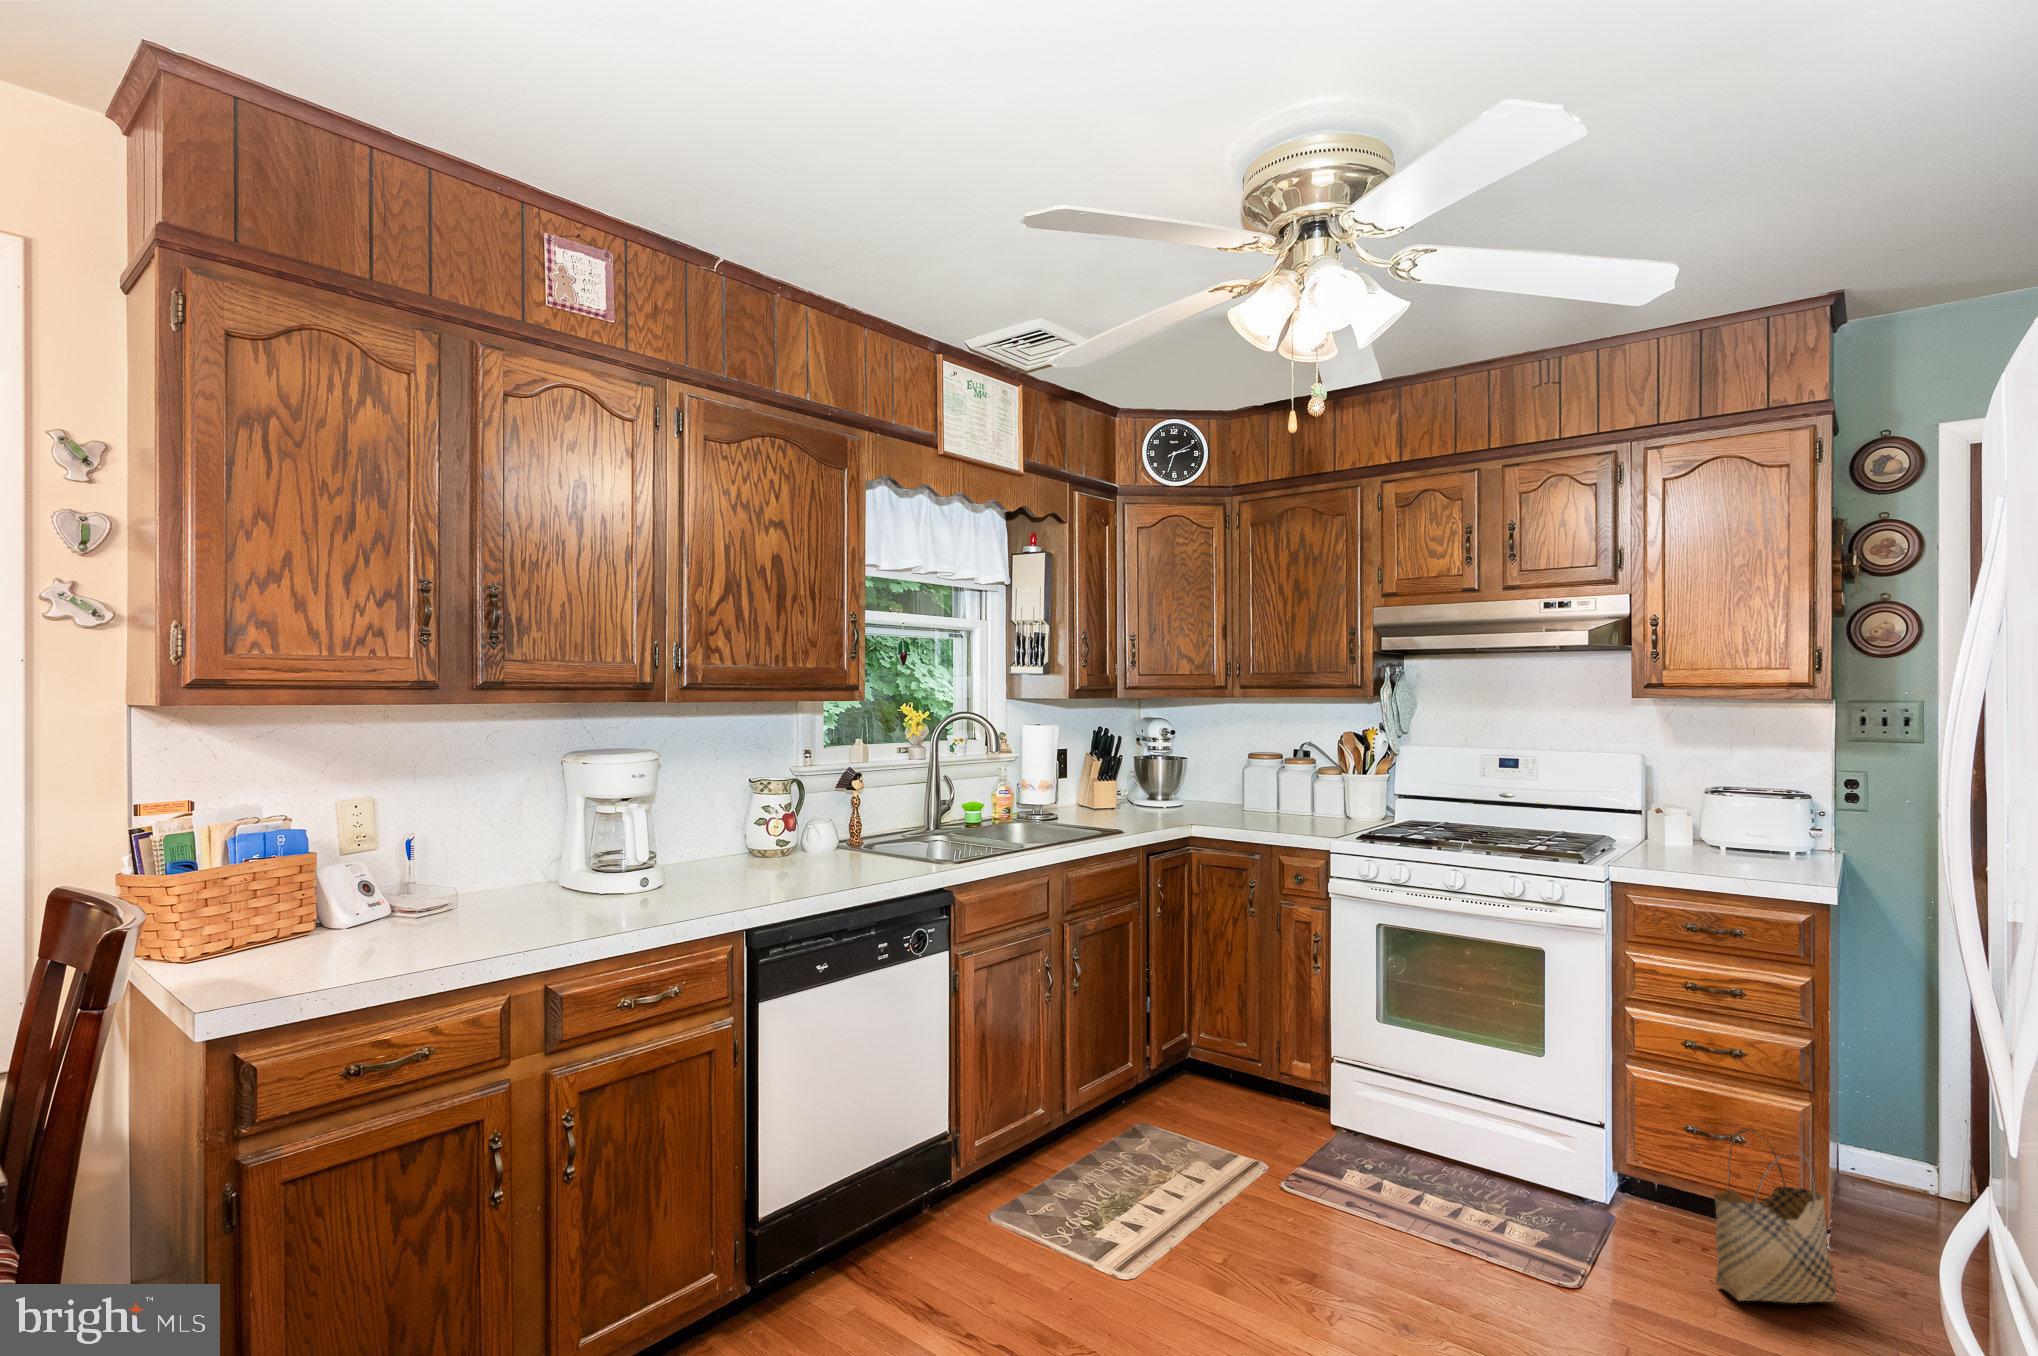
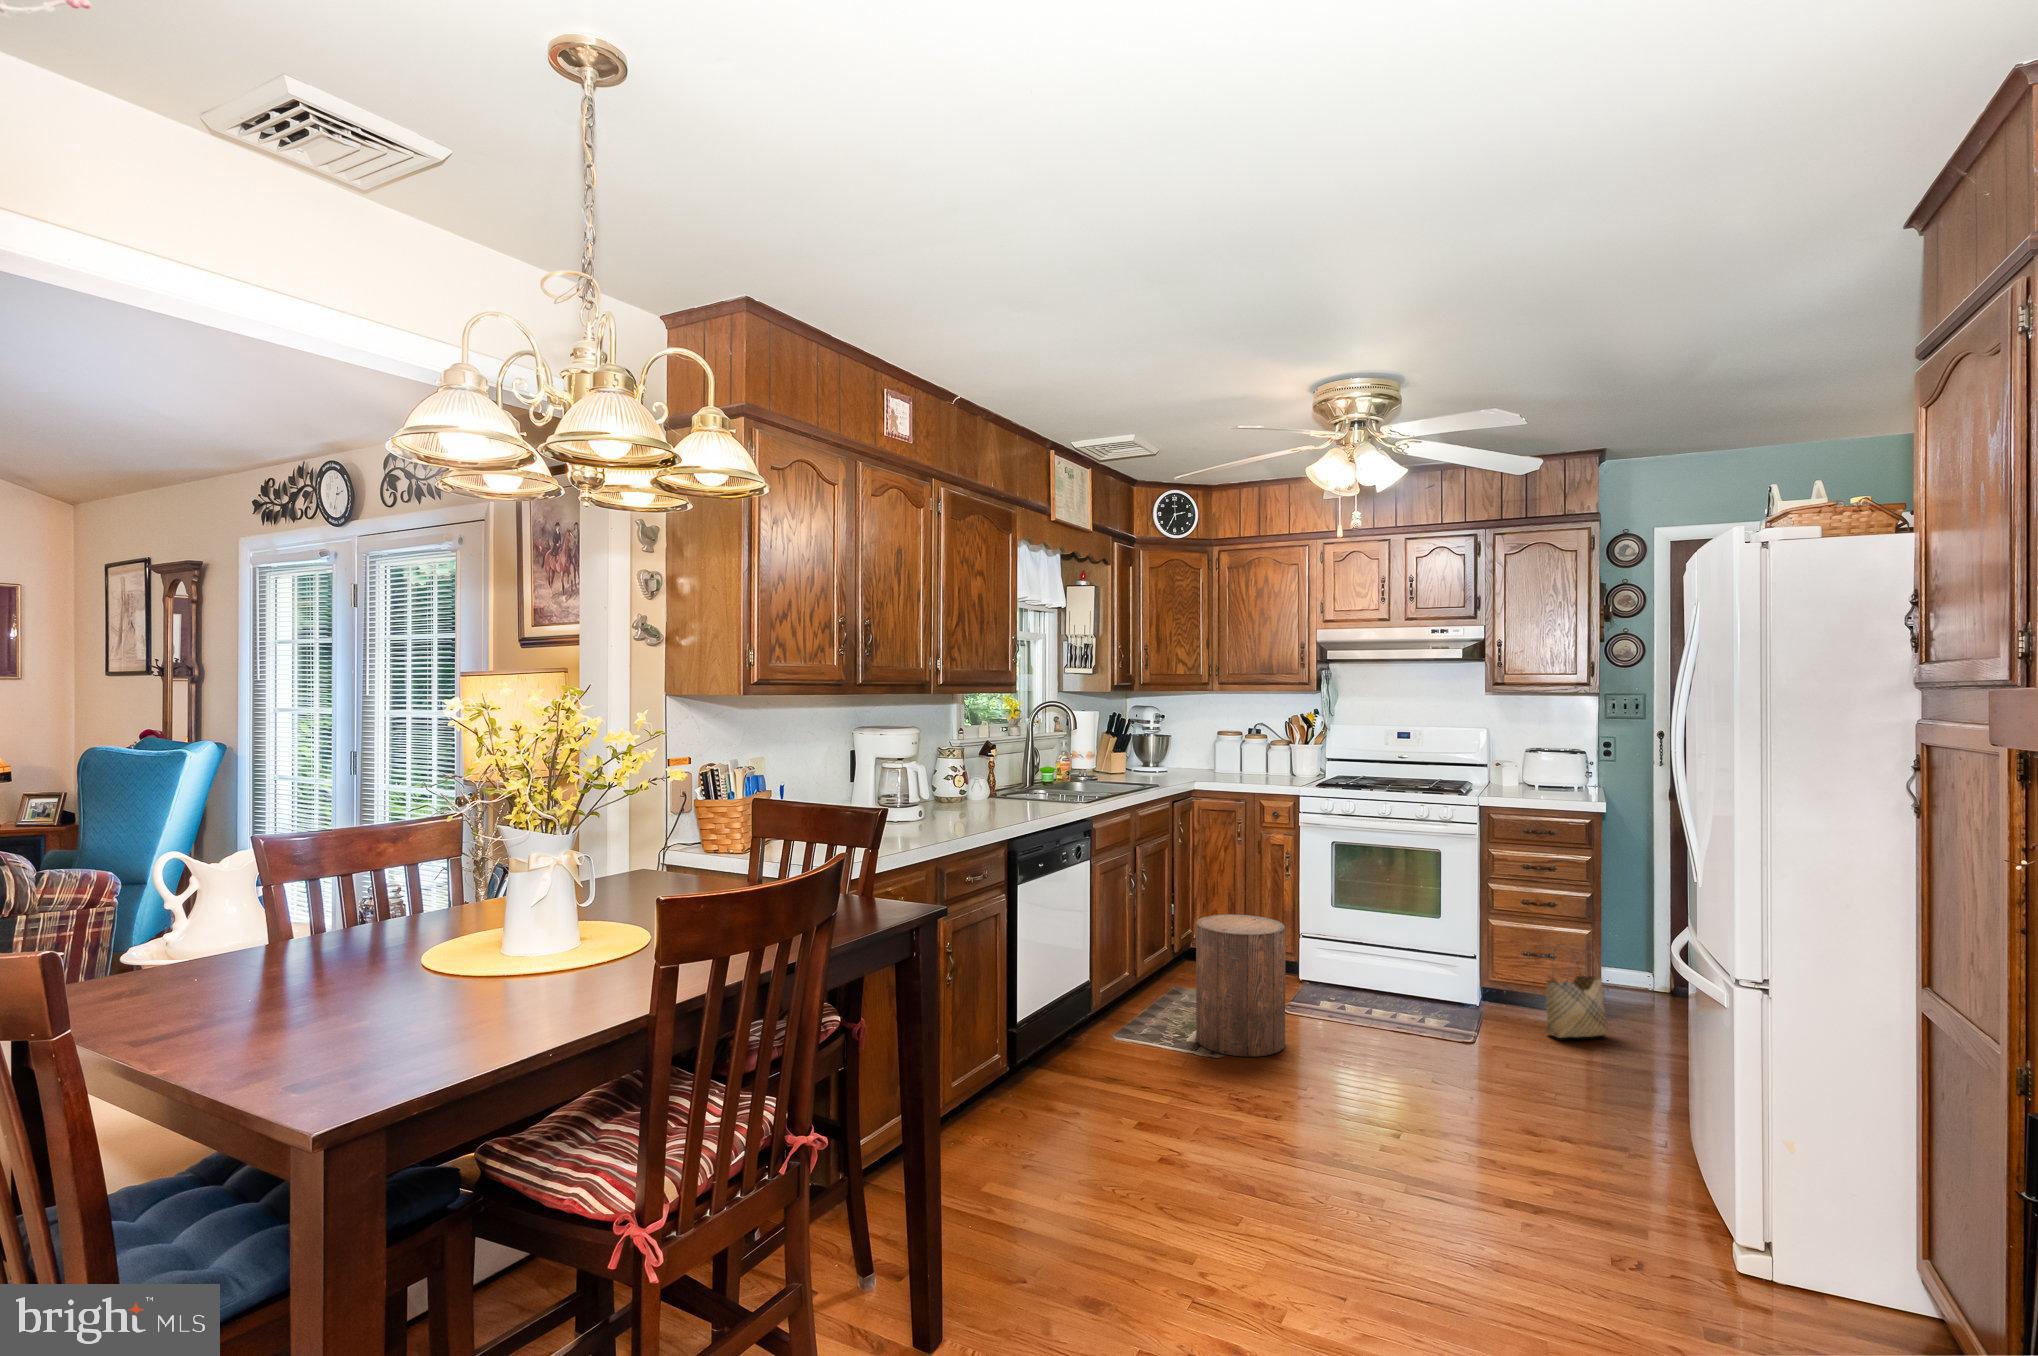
stool: none [1106,1041,1246,1288] -> present [1196,914,1285,1057]

